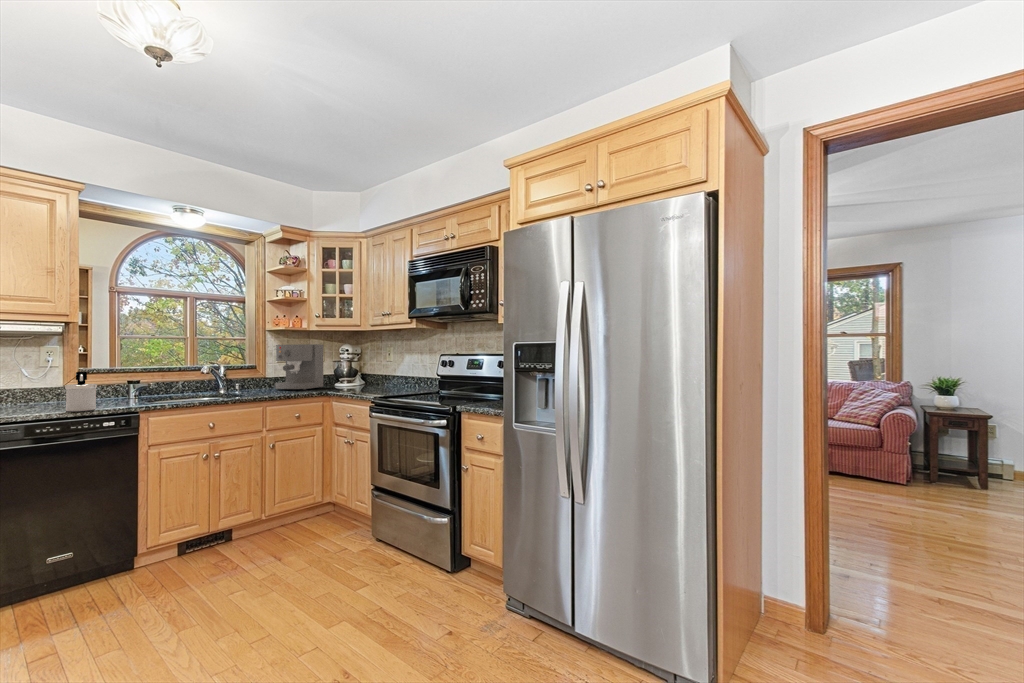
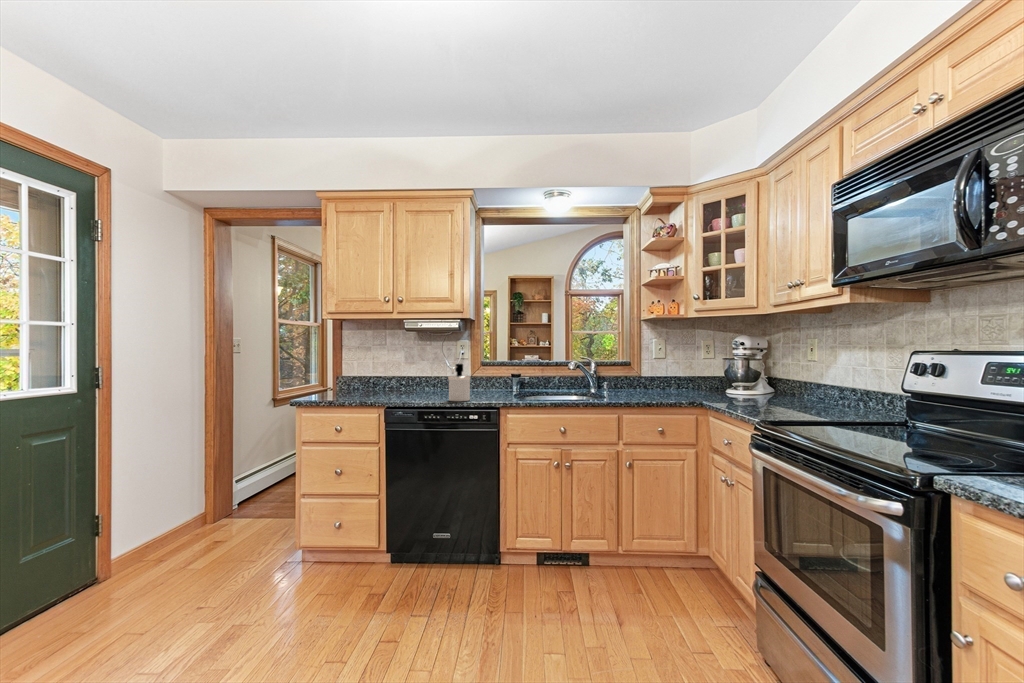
coffee maker: present [275,344,323,390] -> none [651,336,711,395]

